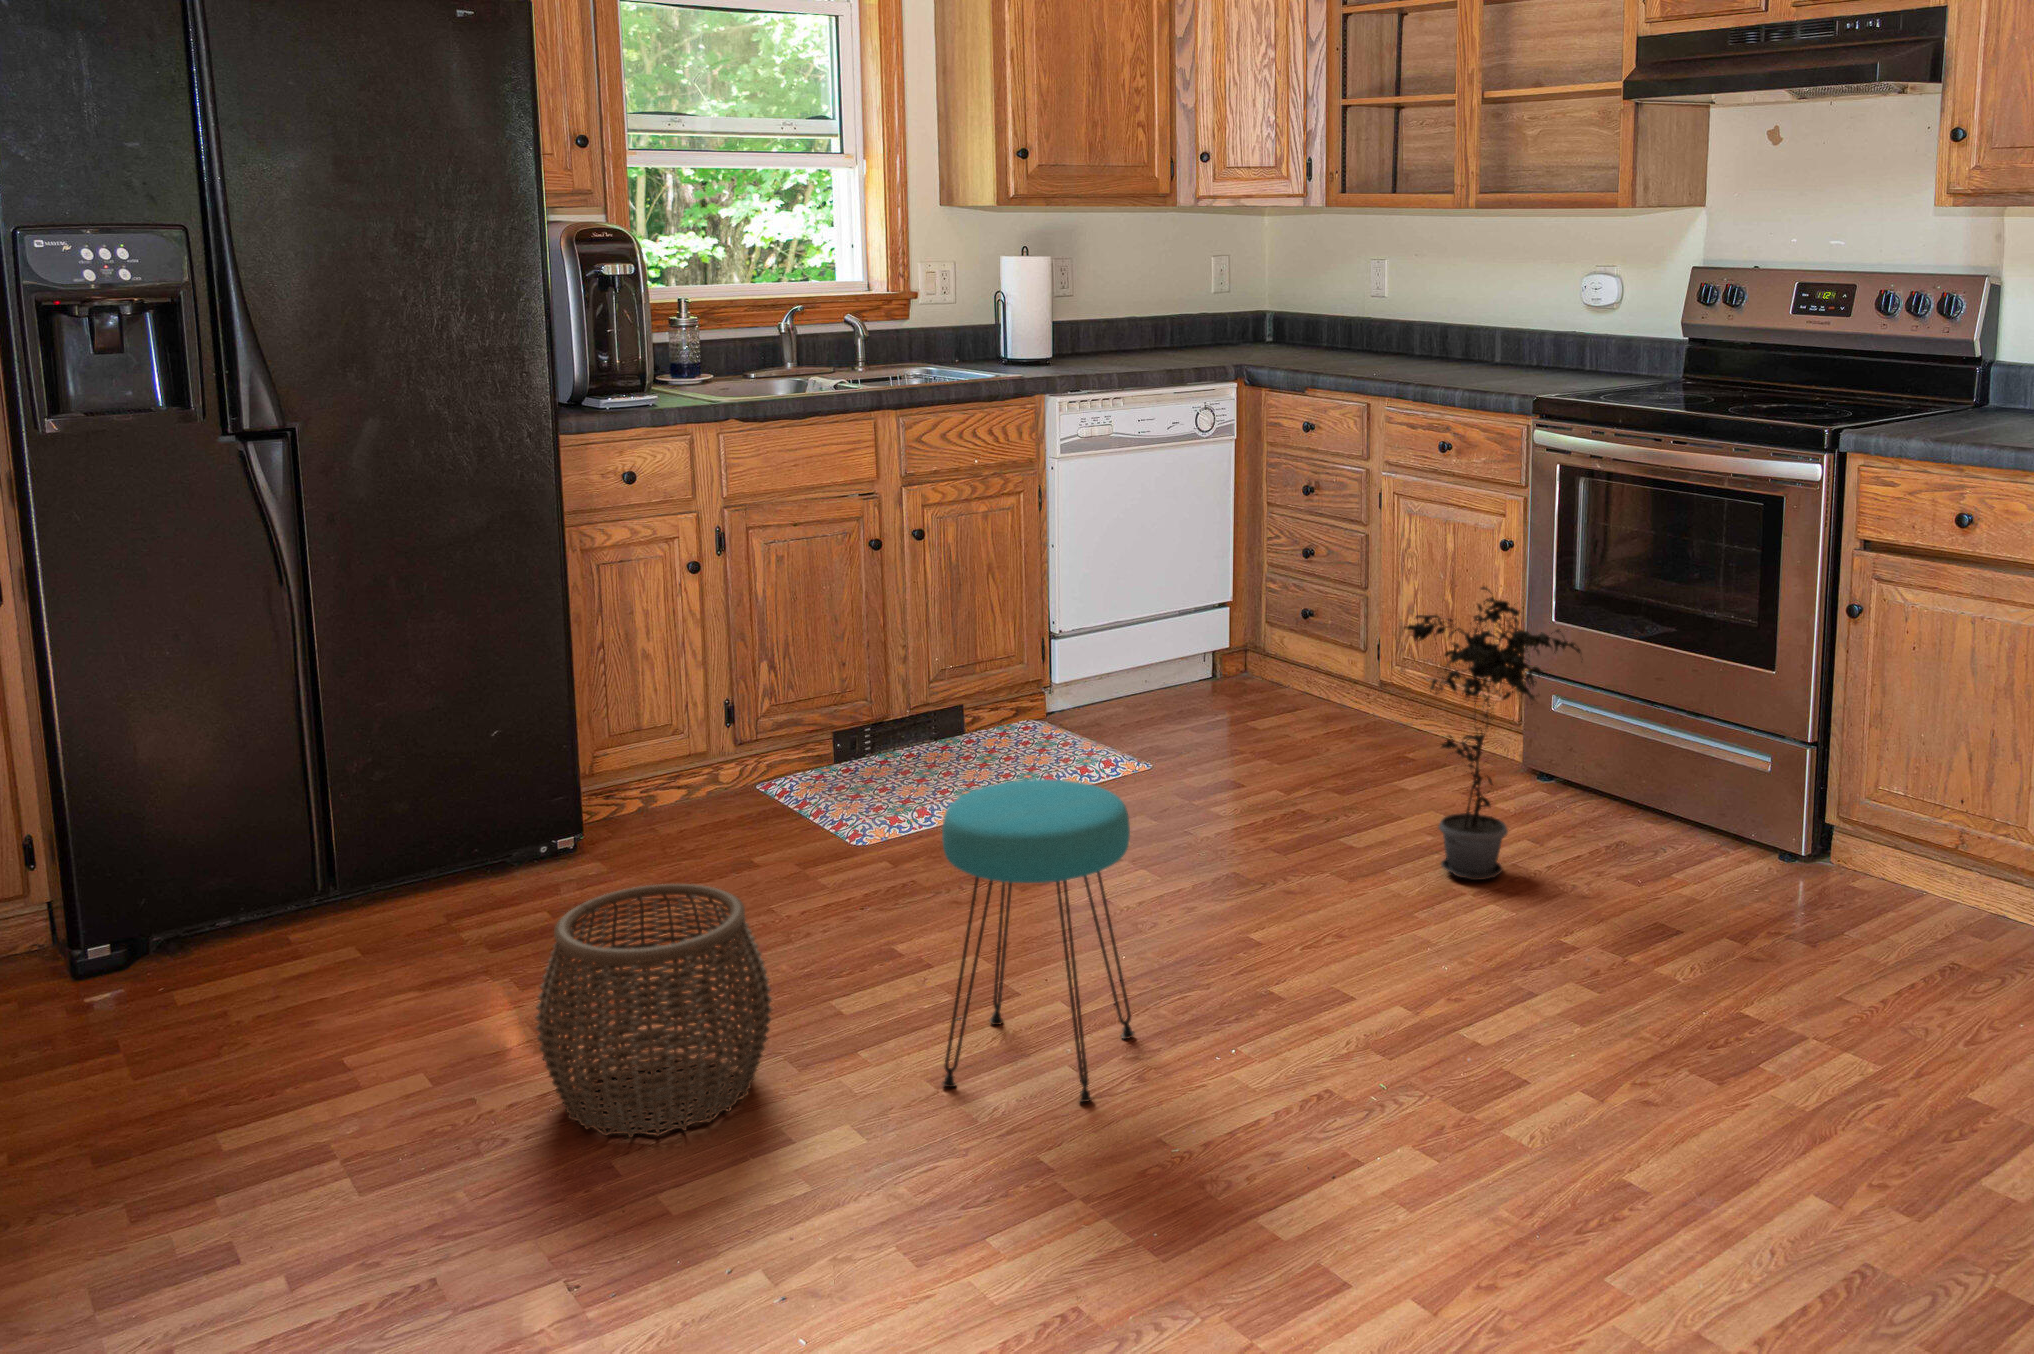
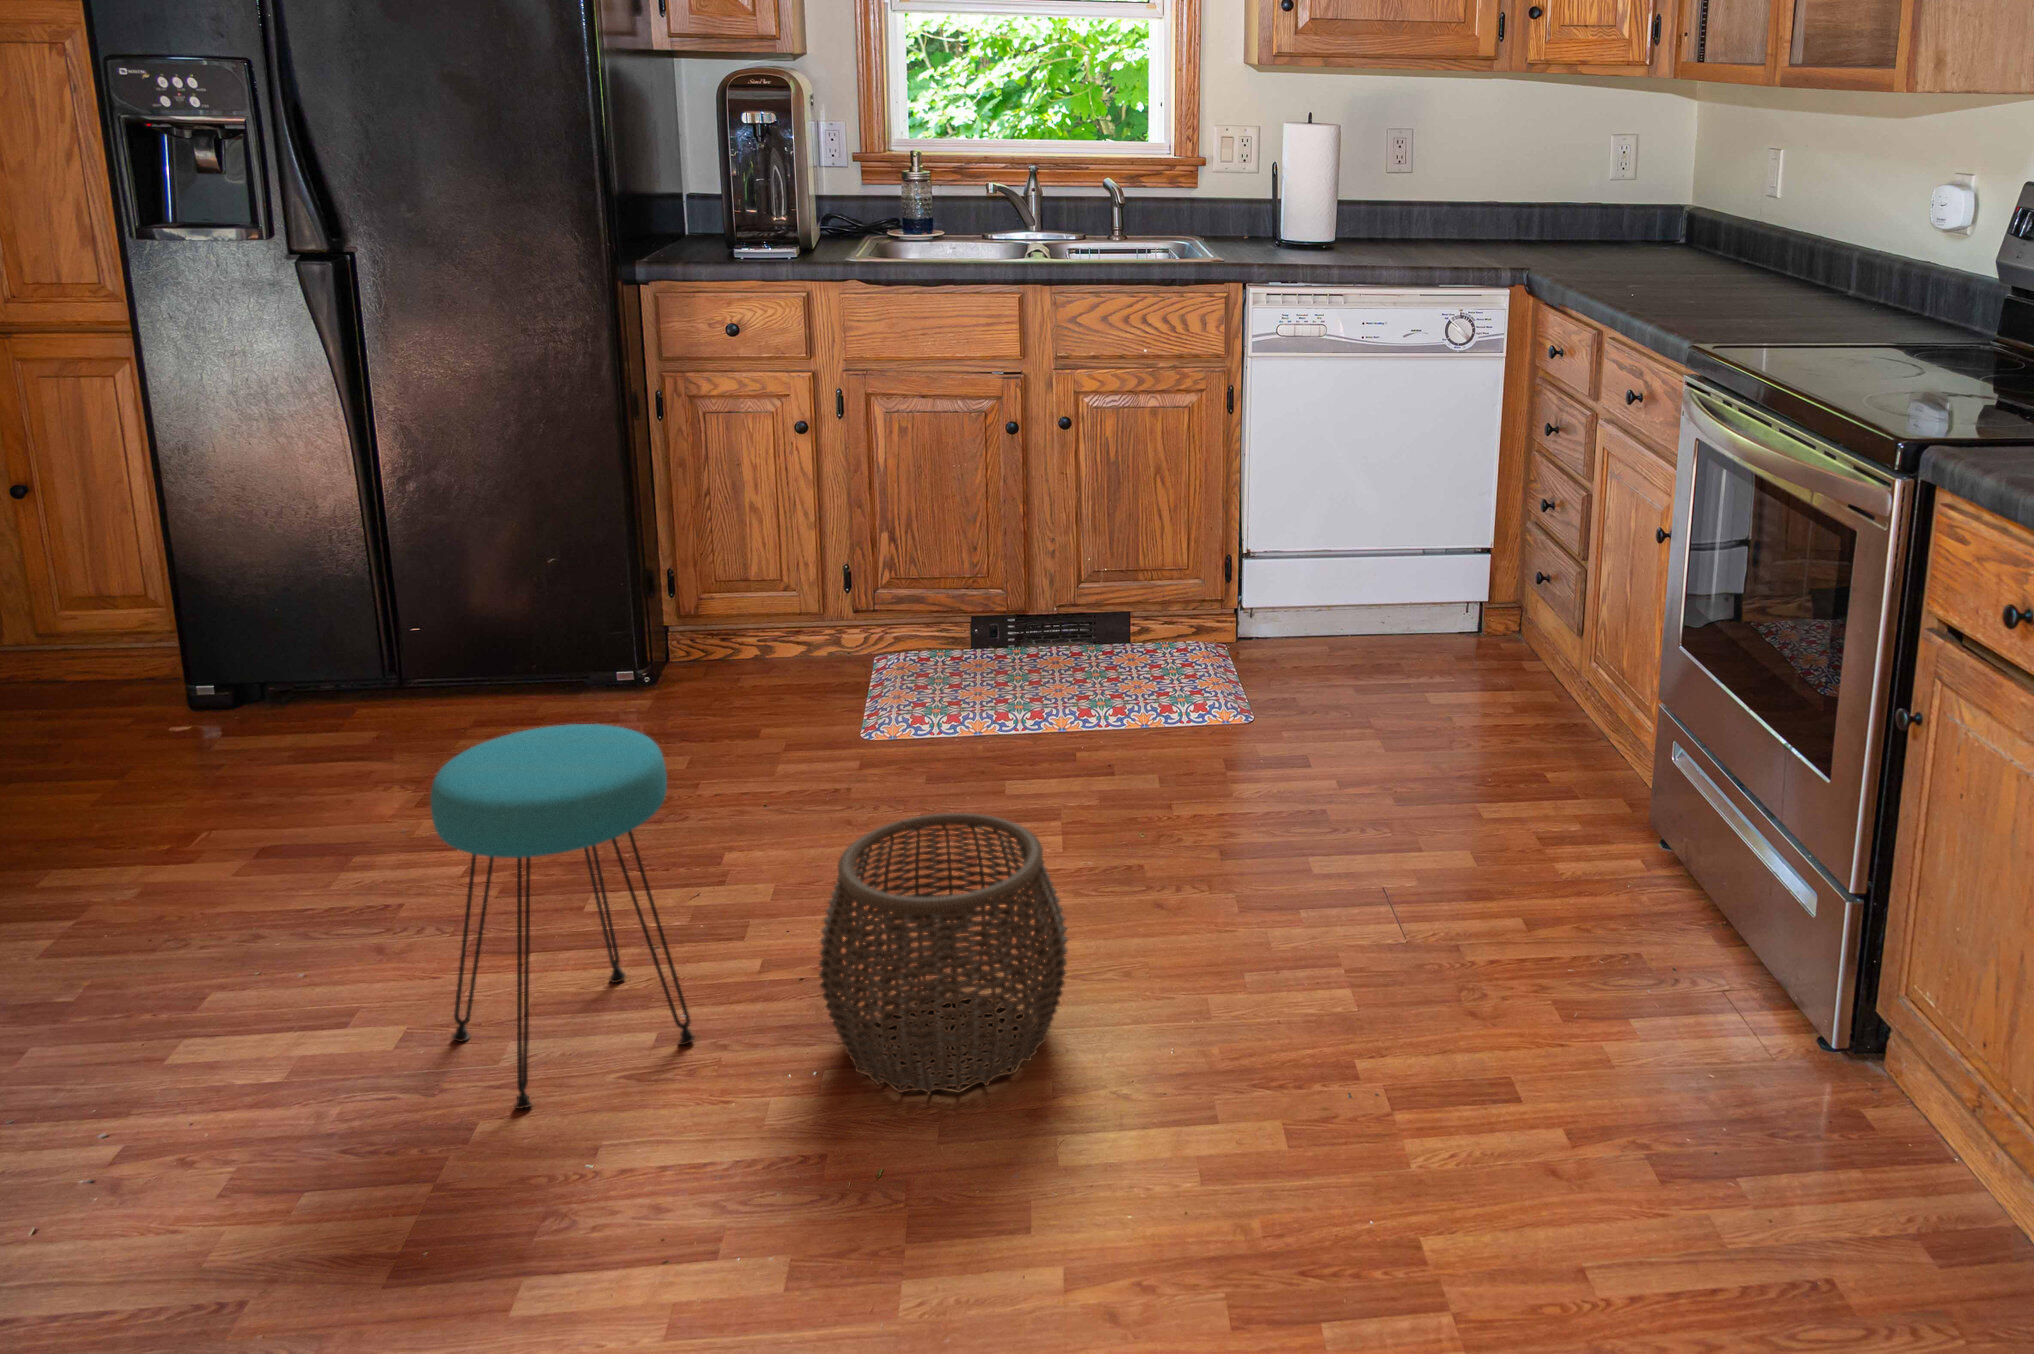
potted plant: present [1405,587,1583,880] -> none [1284,593,1457,971]
woven basket: present [536,884,772,1138] -> present [819,813,1068,1095]

